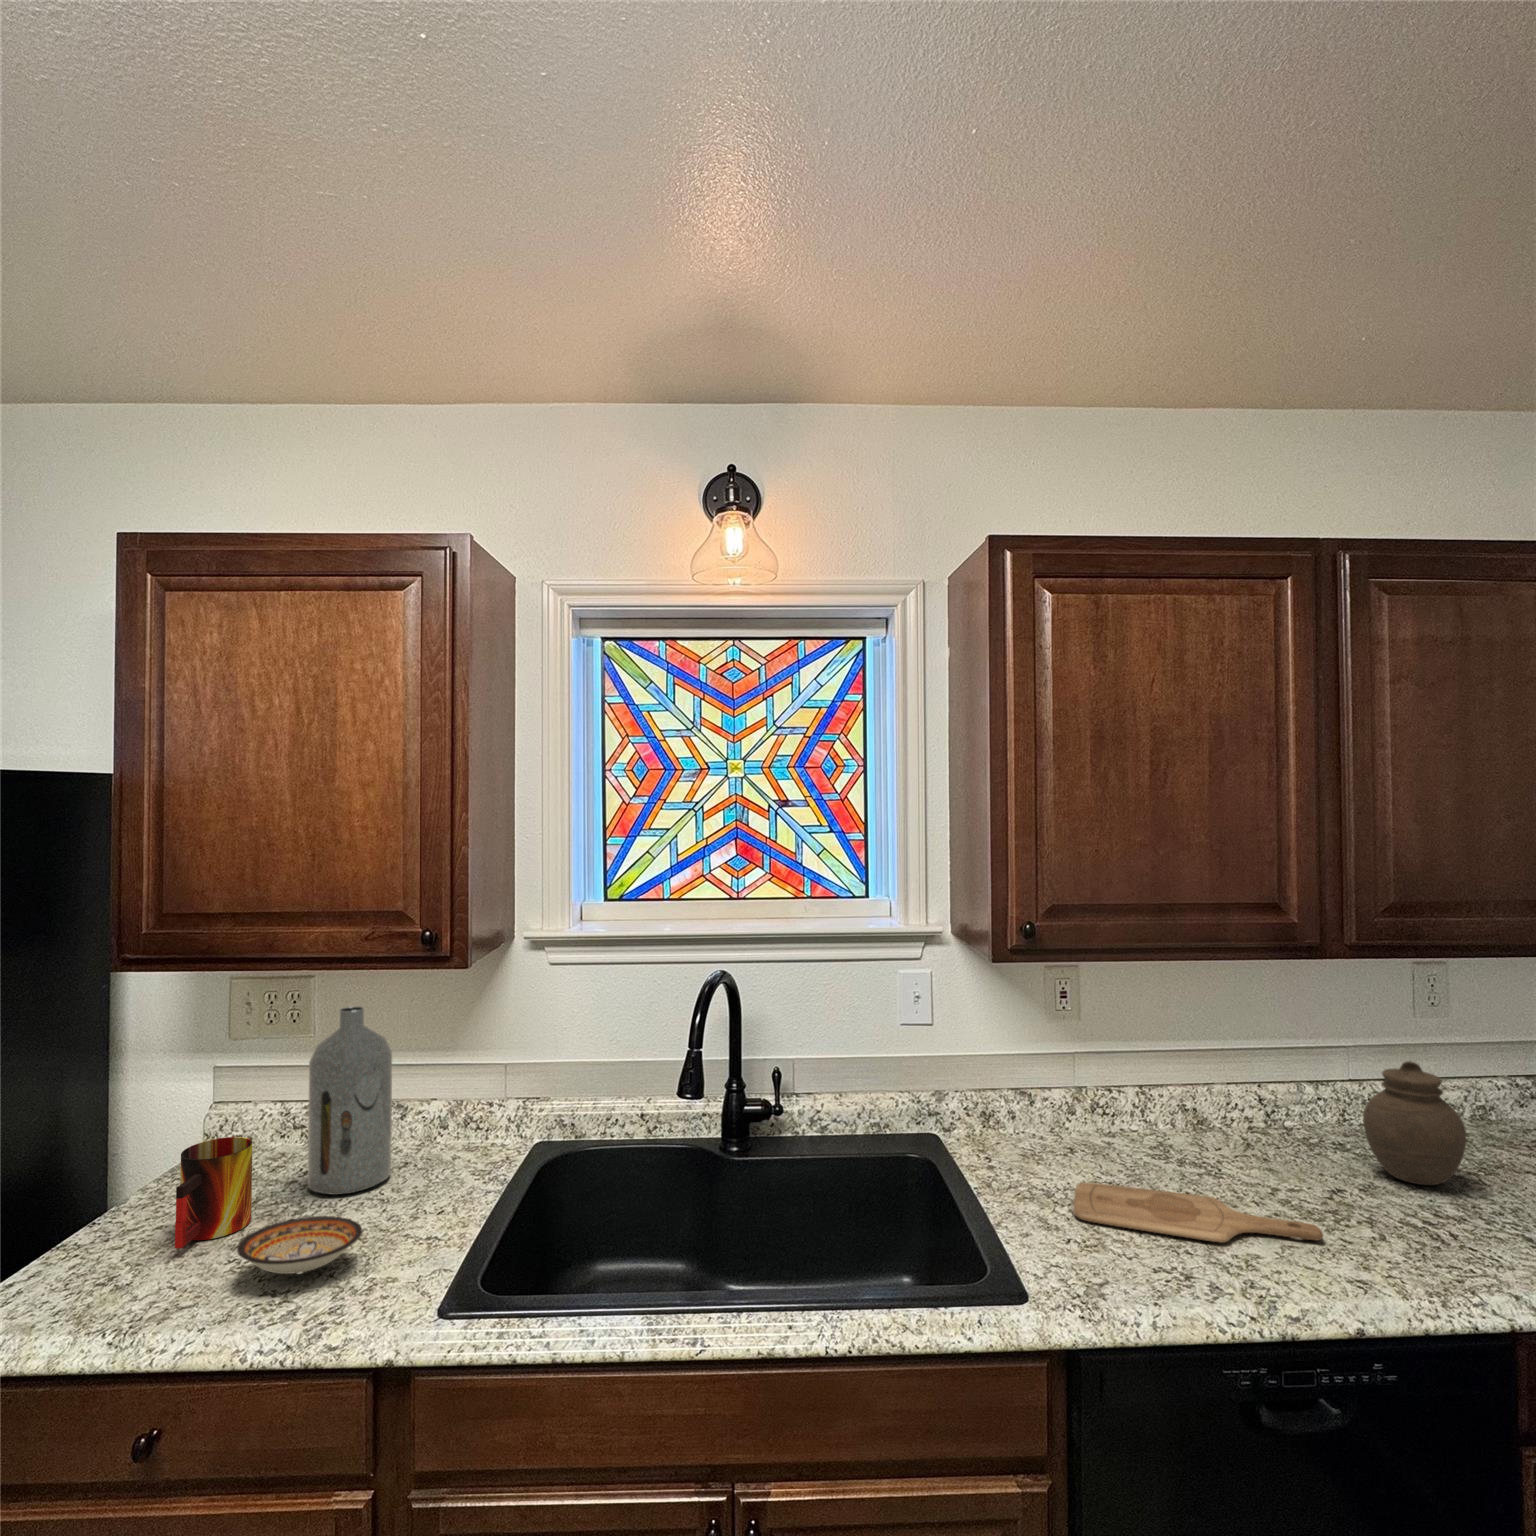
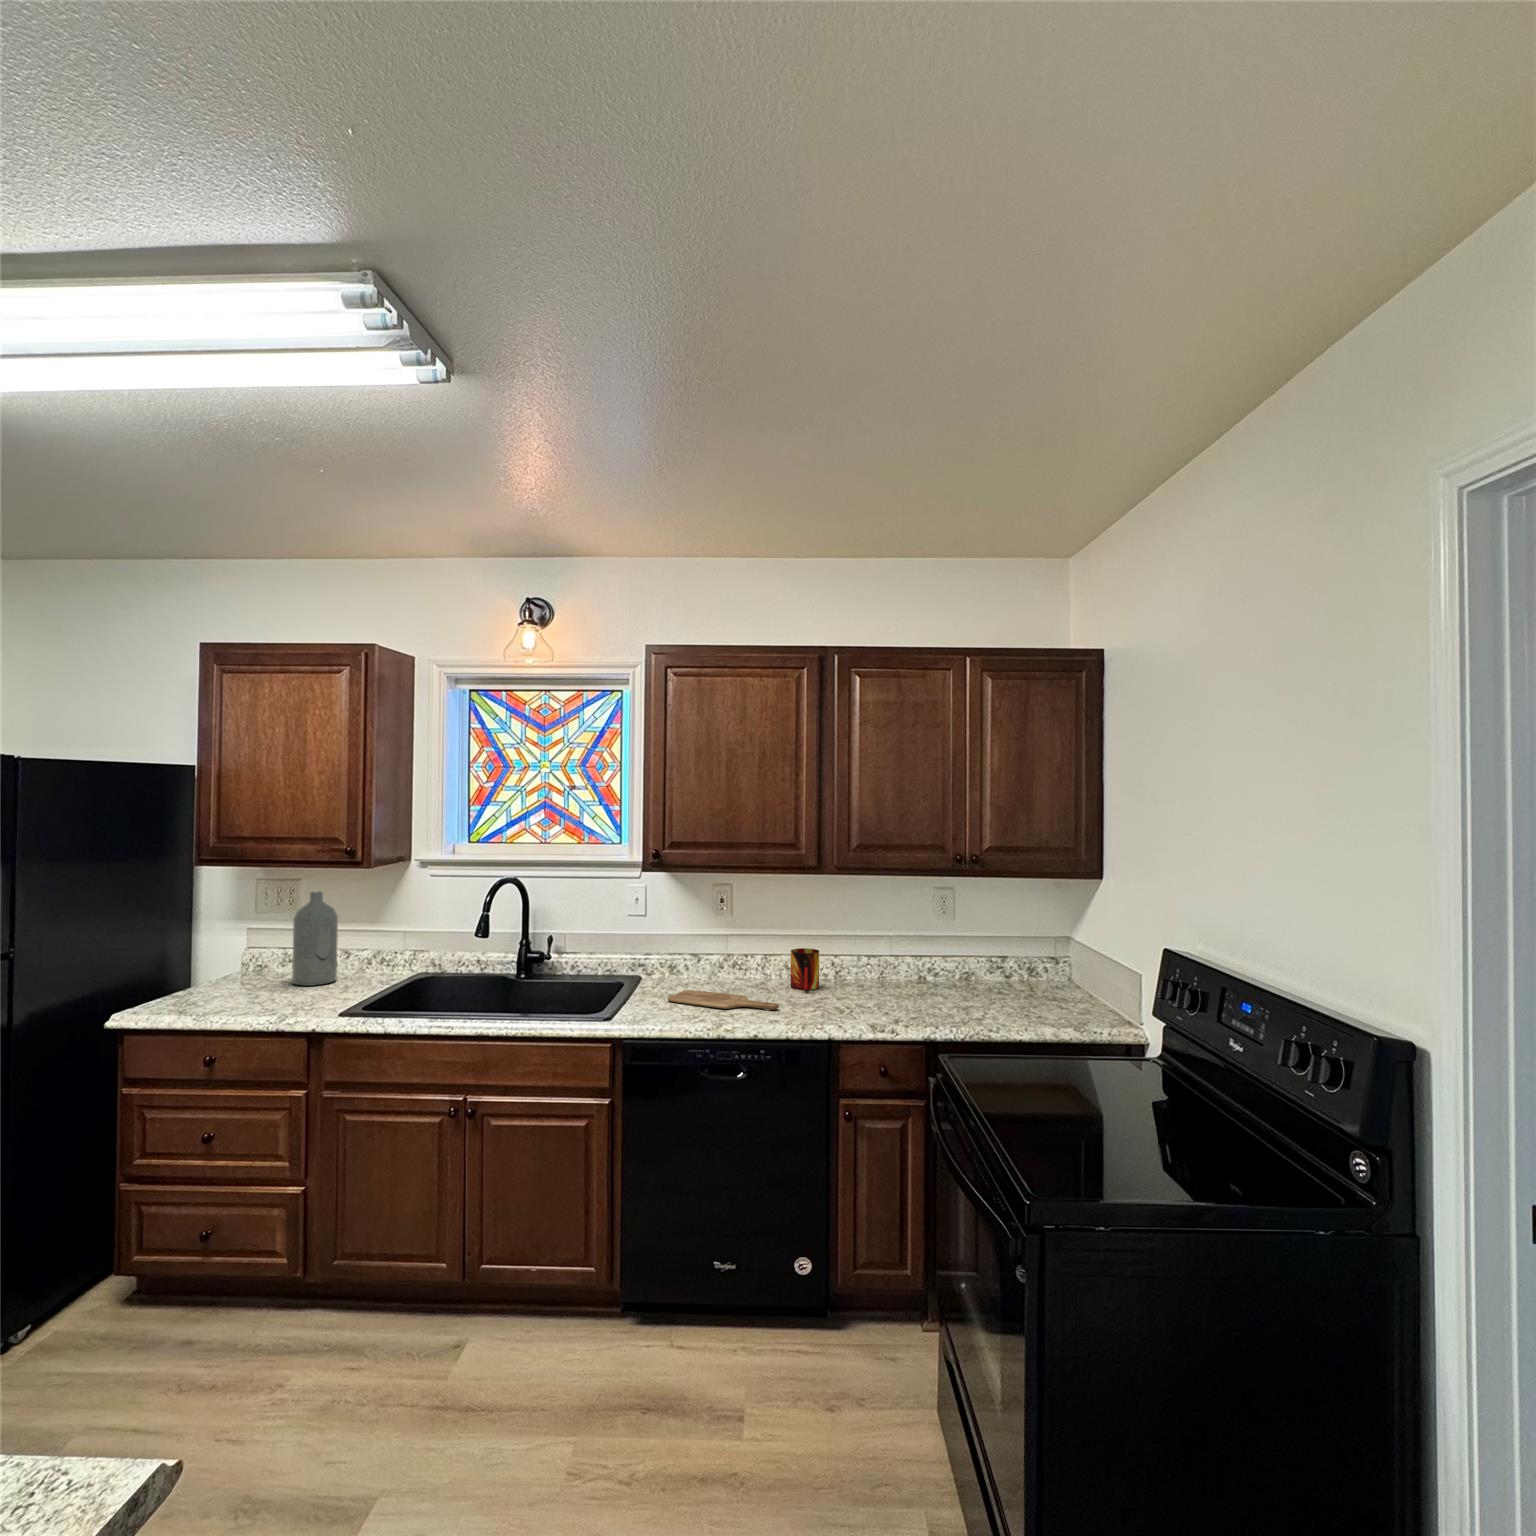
jar: present [1363,1061,1466,1185] -> none [853,934,898,999]
mug: present [175,1137,252,1249] -> present [791,948,819,990]
ceramic bowl: present [237,1216,362,1274] -> none [252,983,311,1004]

